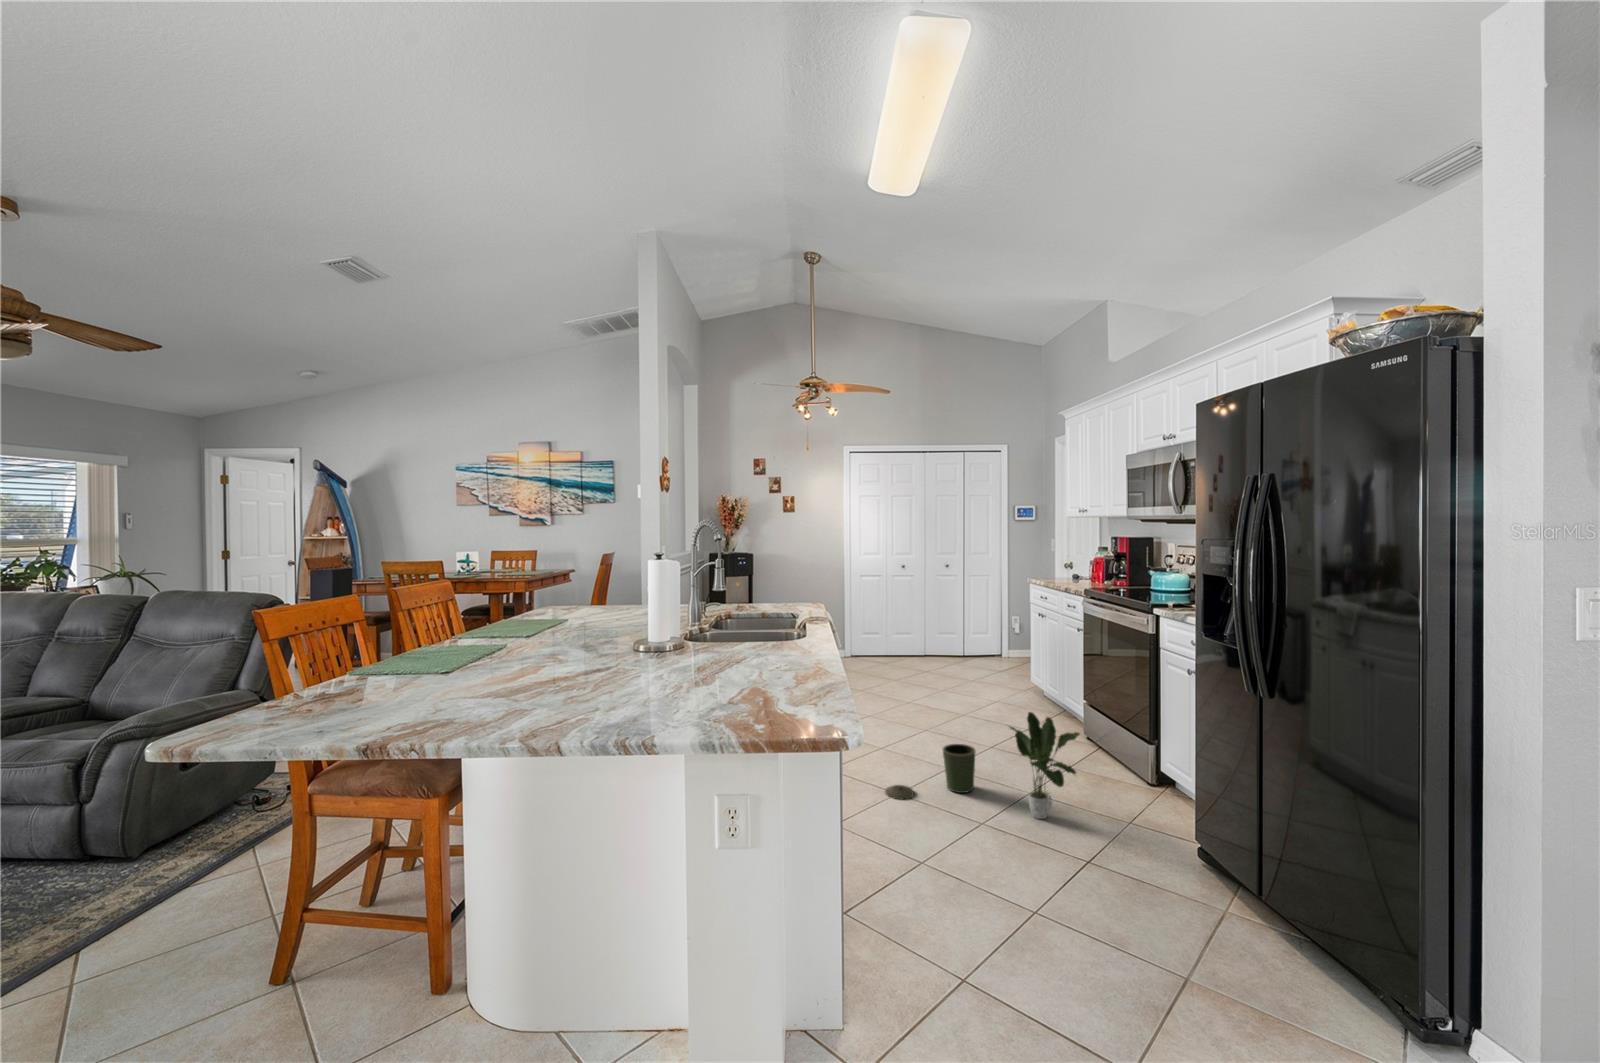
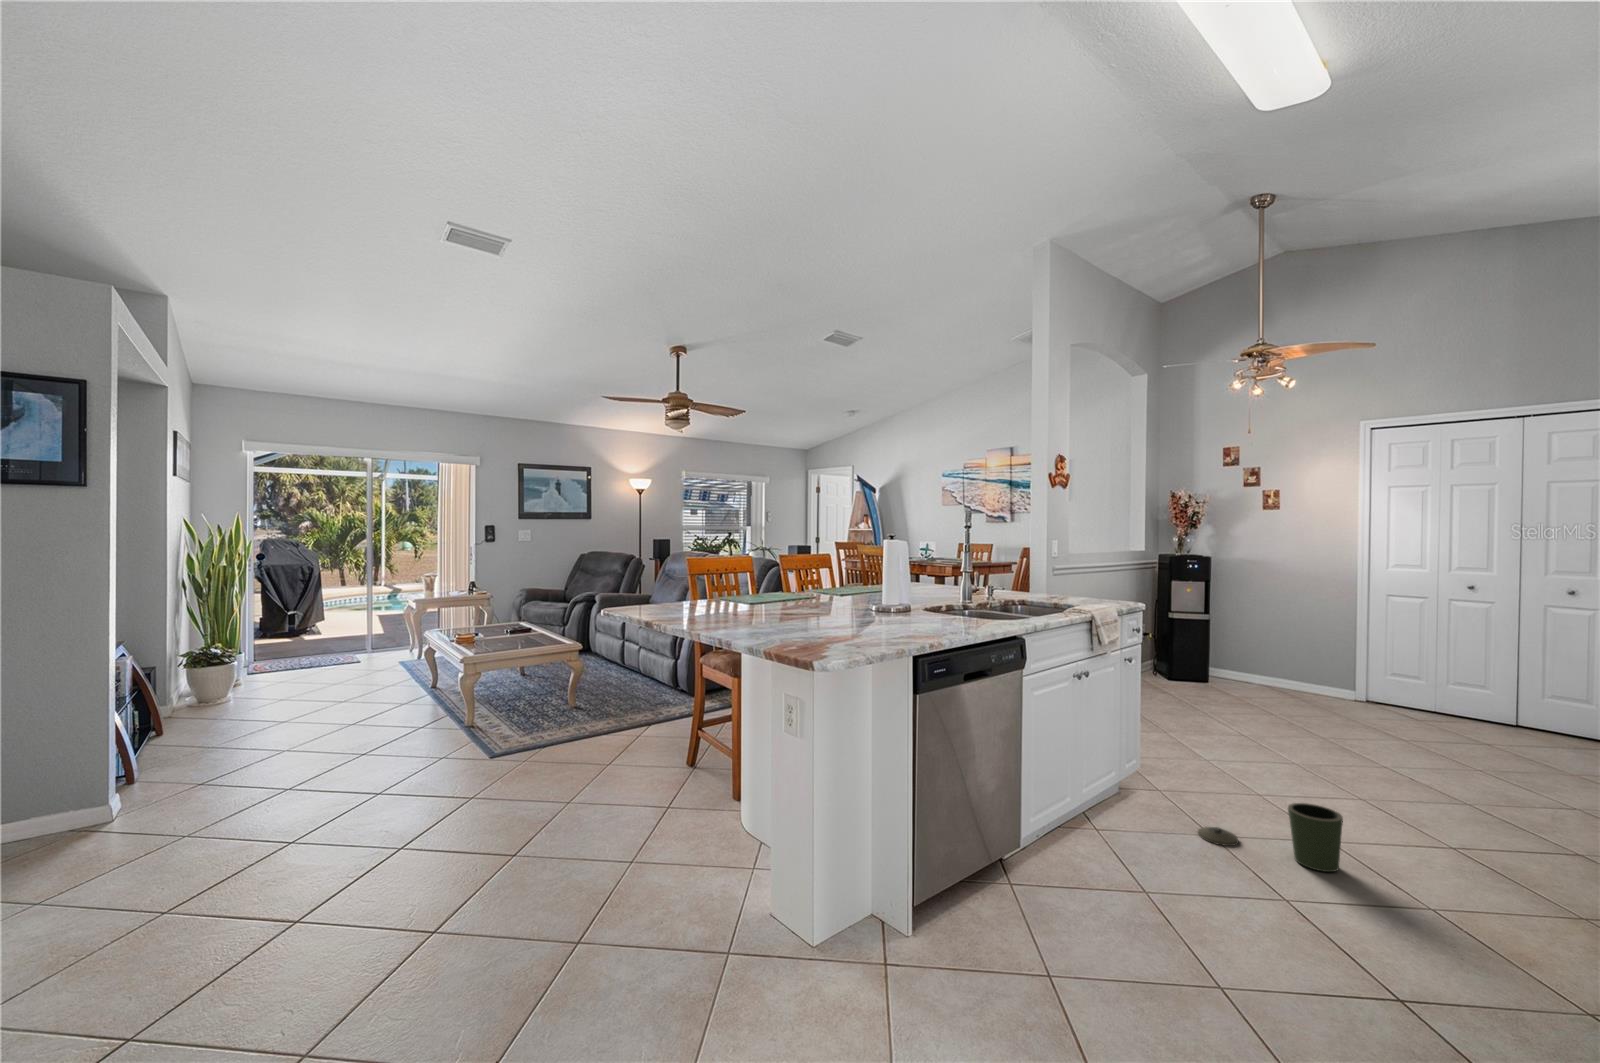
potted plant: present [1010,712,1080,819] -> none [1351,779,1492,941]

